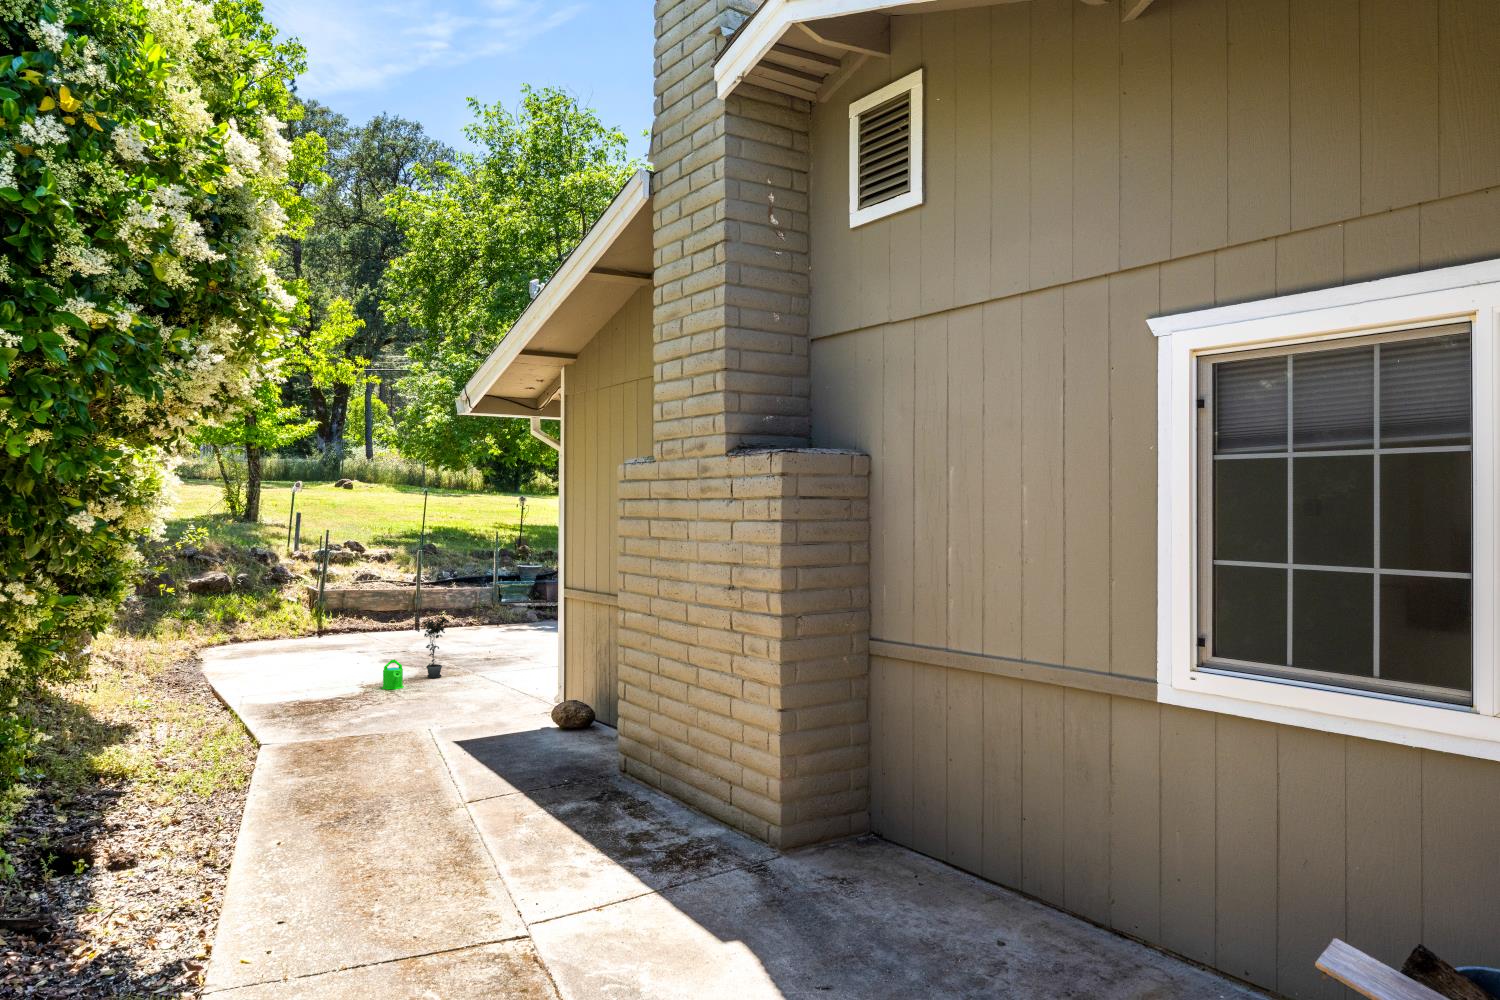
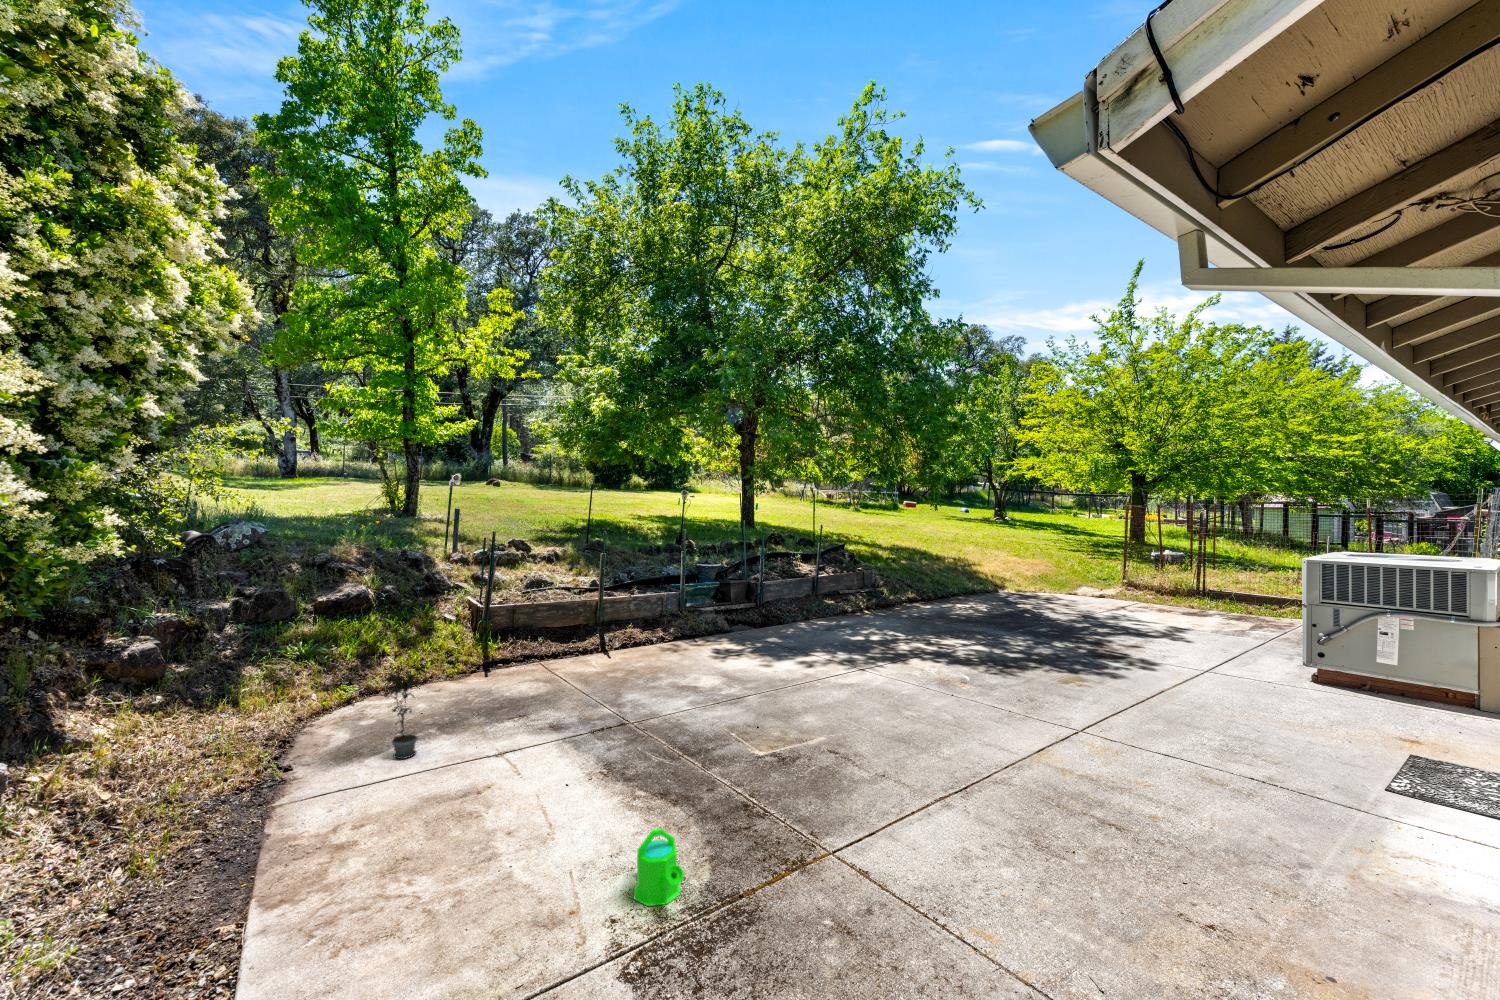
potted plant: present [421,613,449,678] -> present [382,659,427,759]

